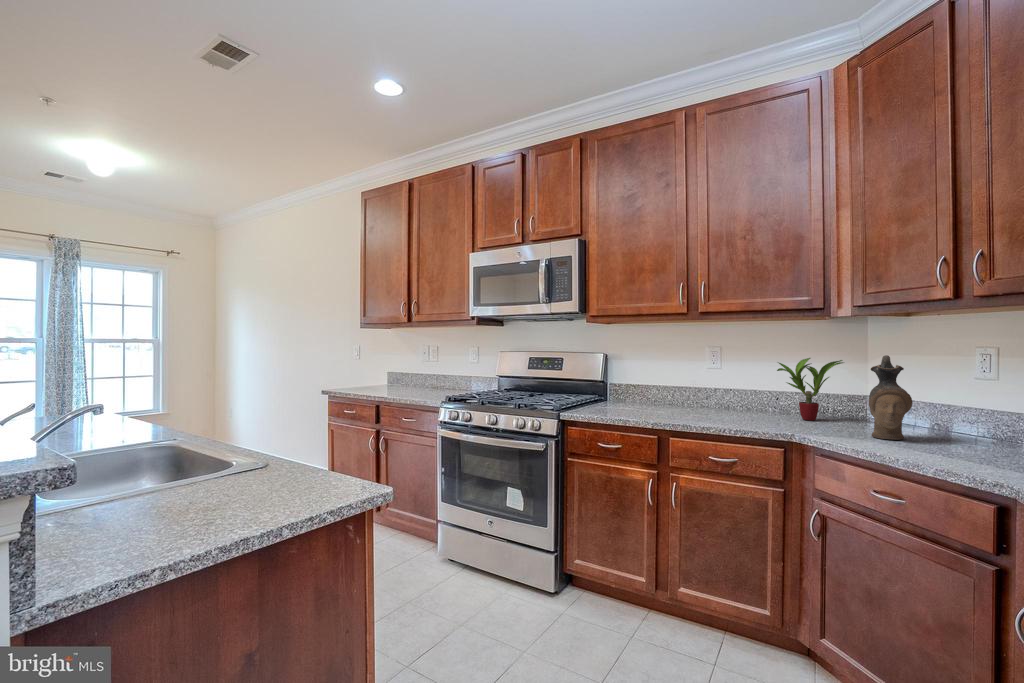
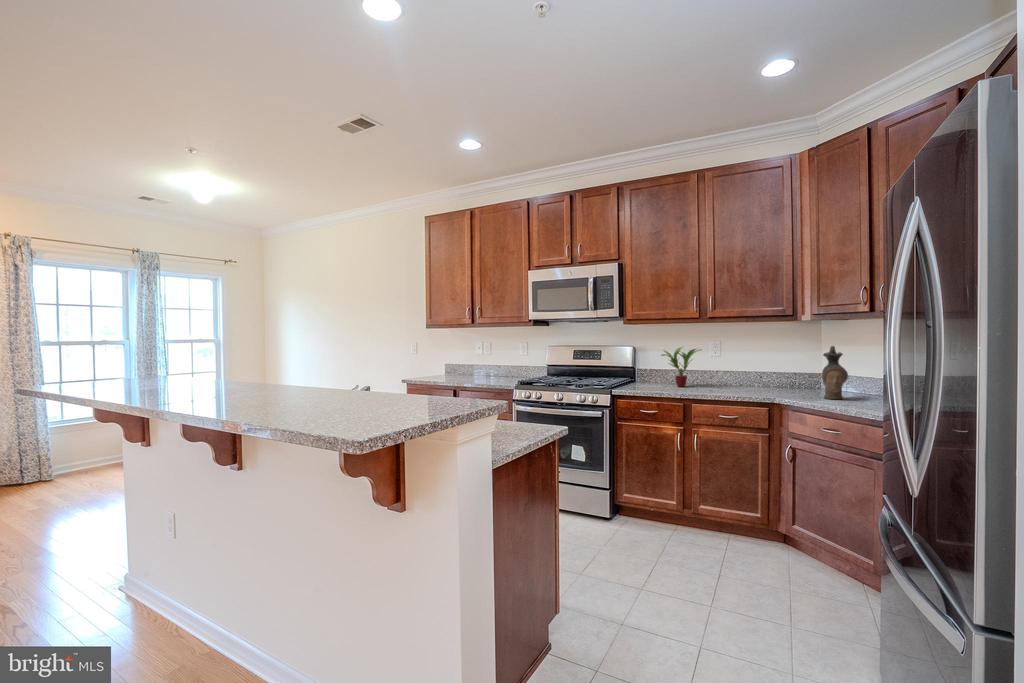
potted plant: present [777,358,843,421] -> present [661,347,699,387]

